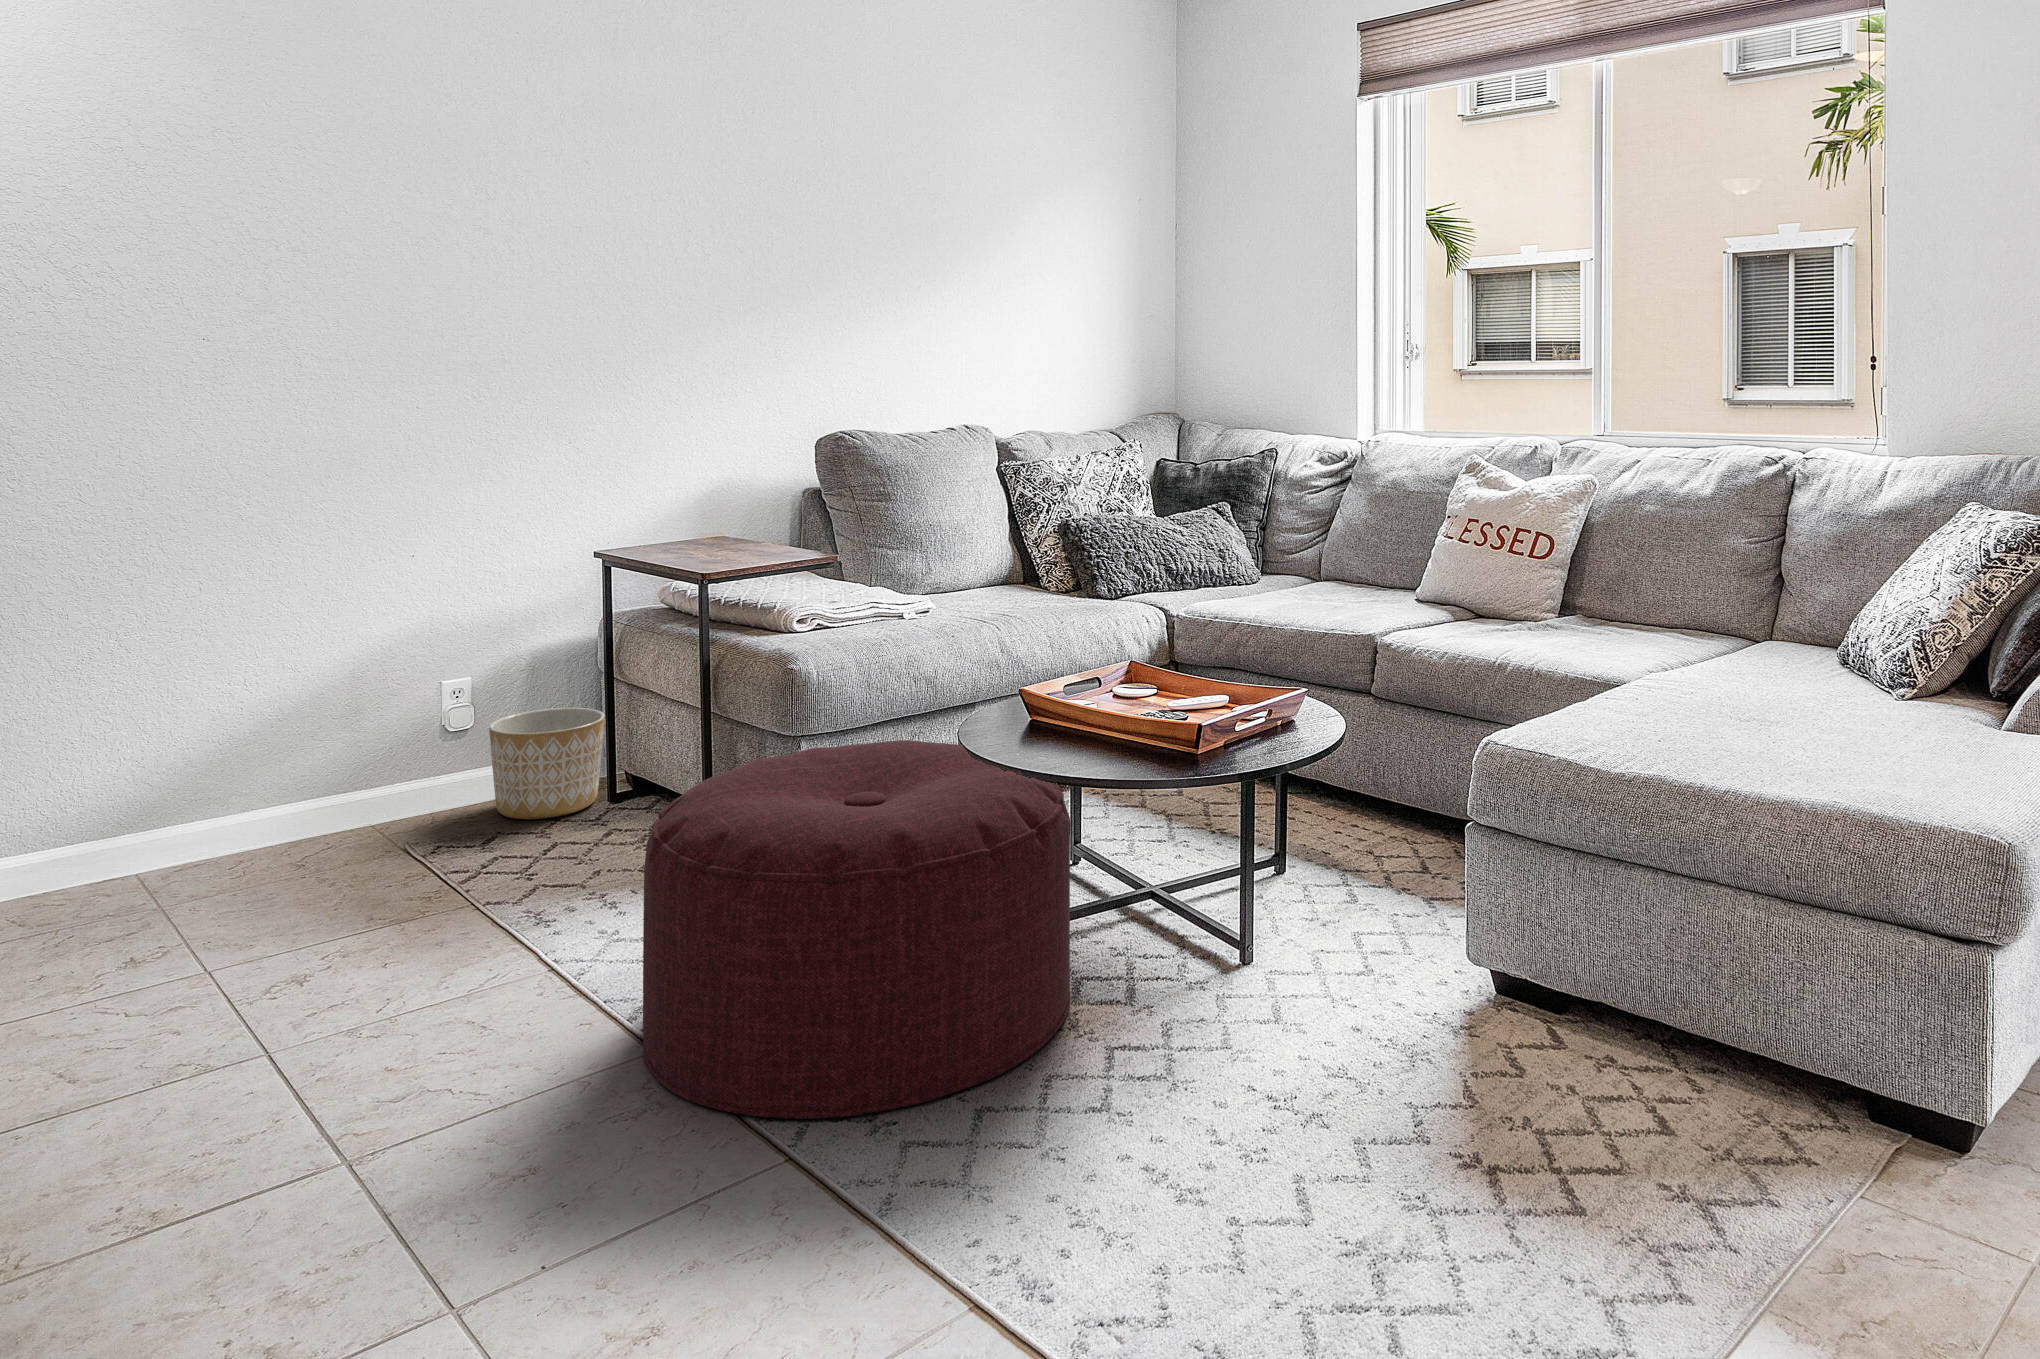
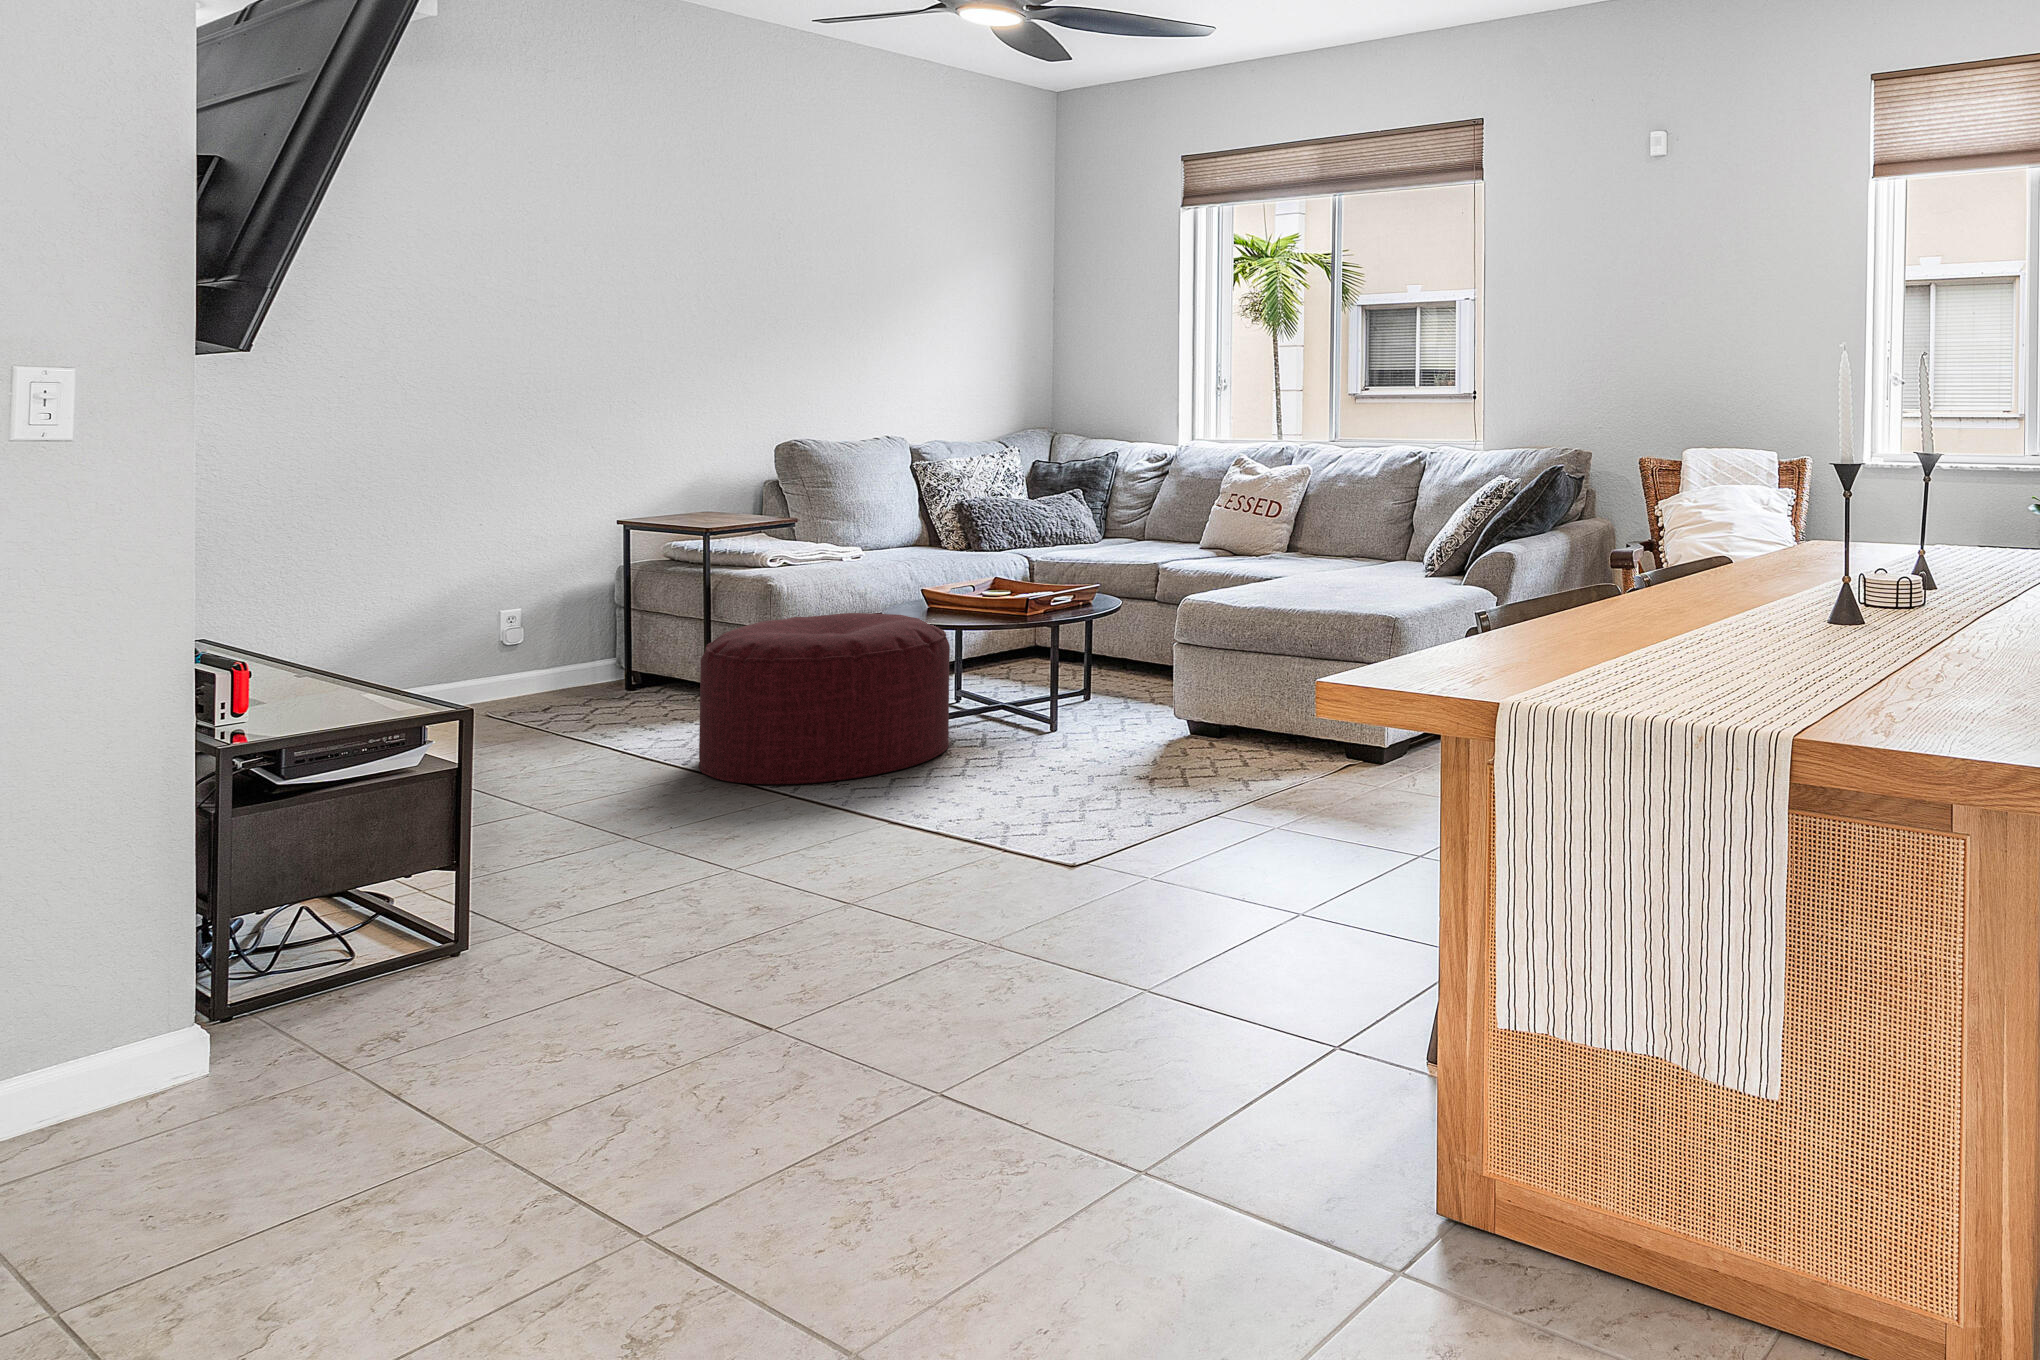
planter: present [489,708,605,819] -> none [542,629,625,700]

